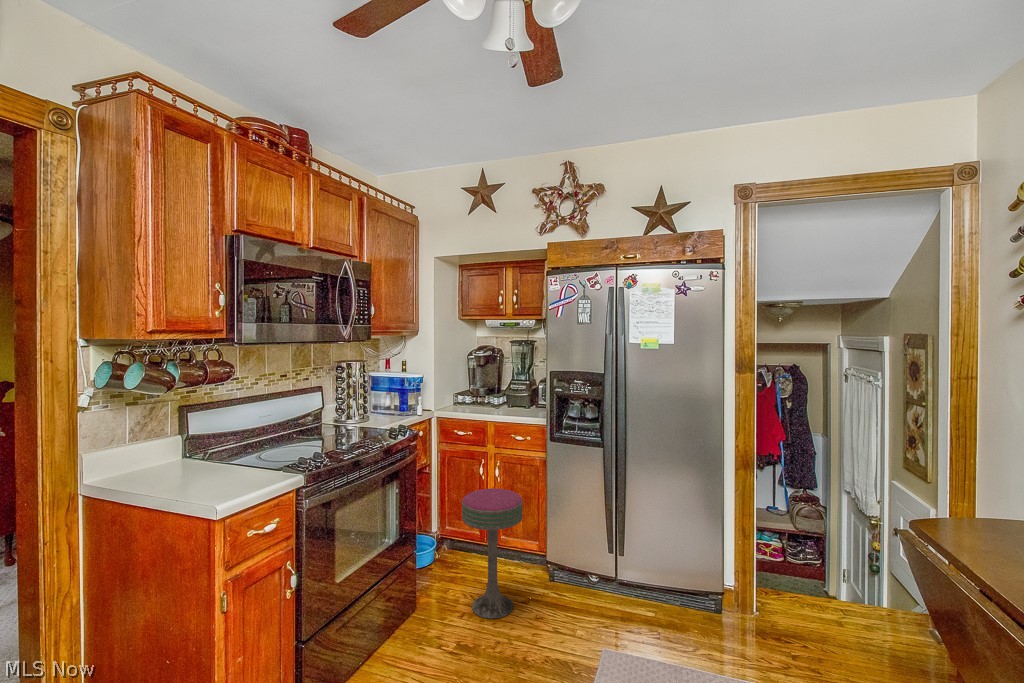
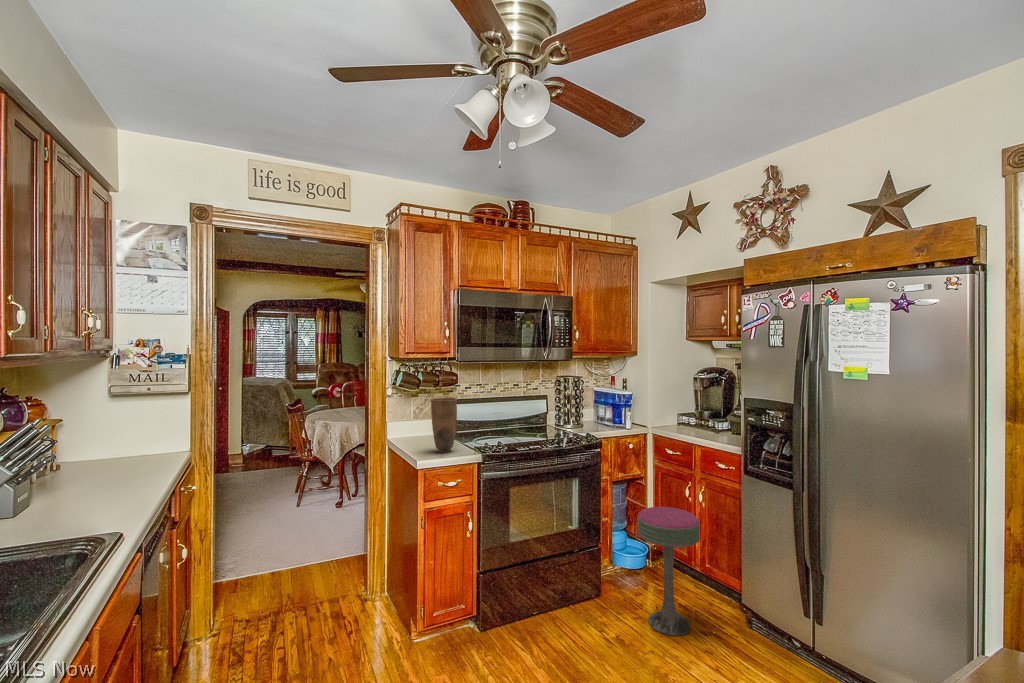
vase: none [189,396,239,481] -> present [430,397,458,453]

